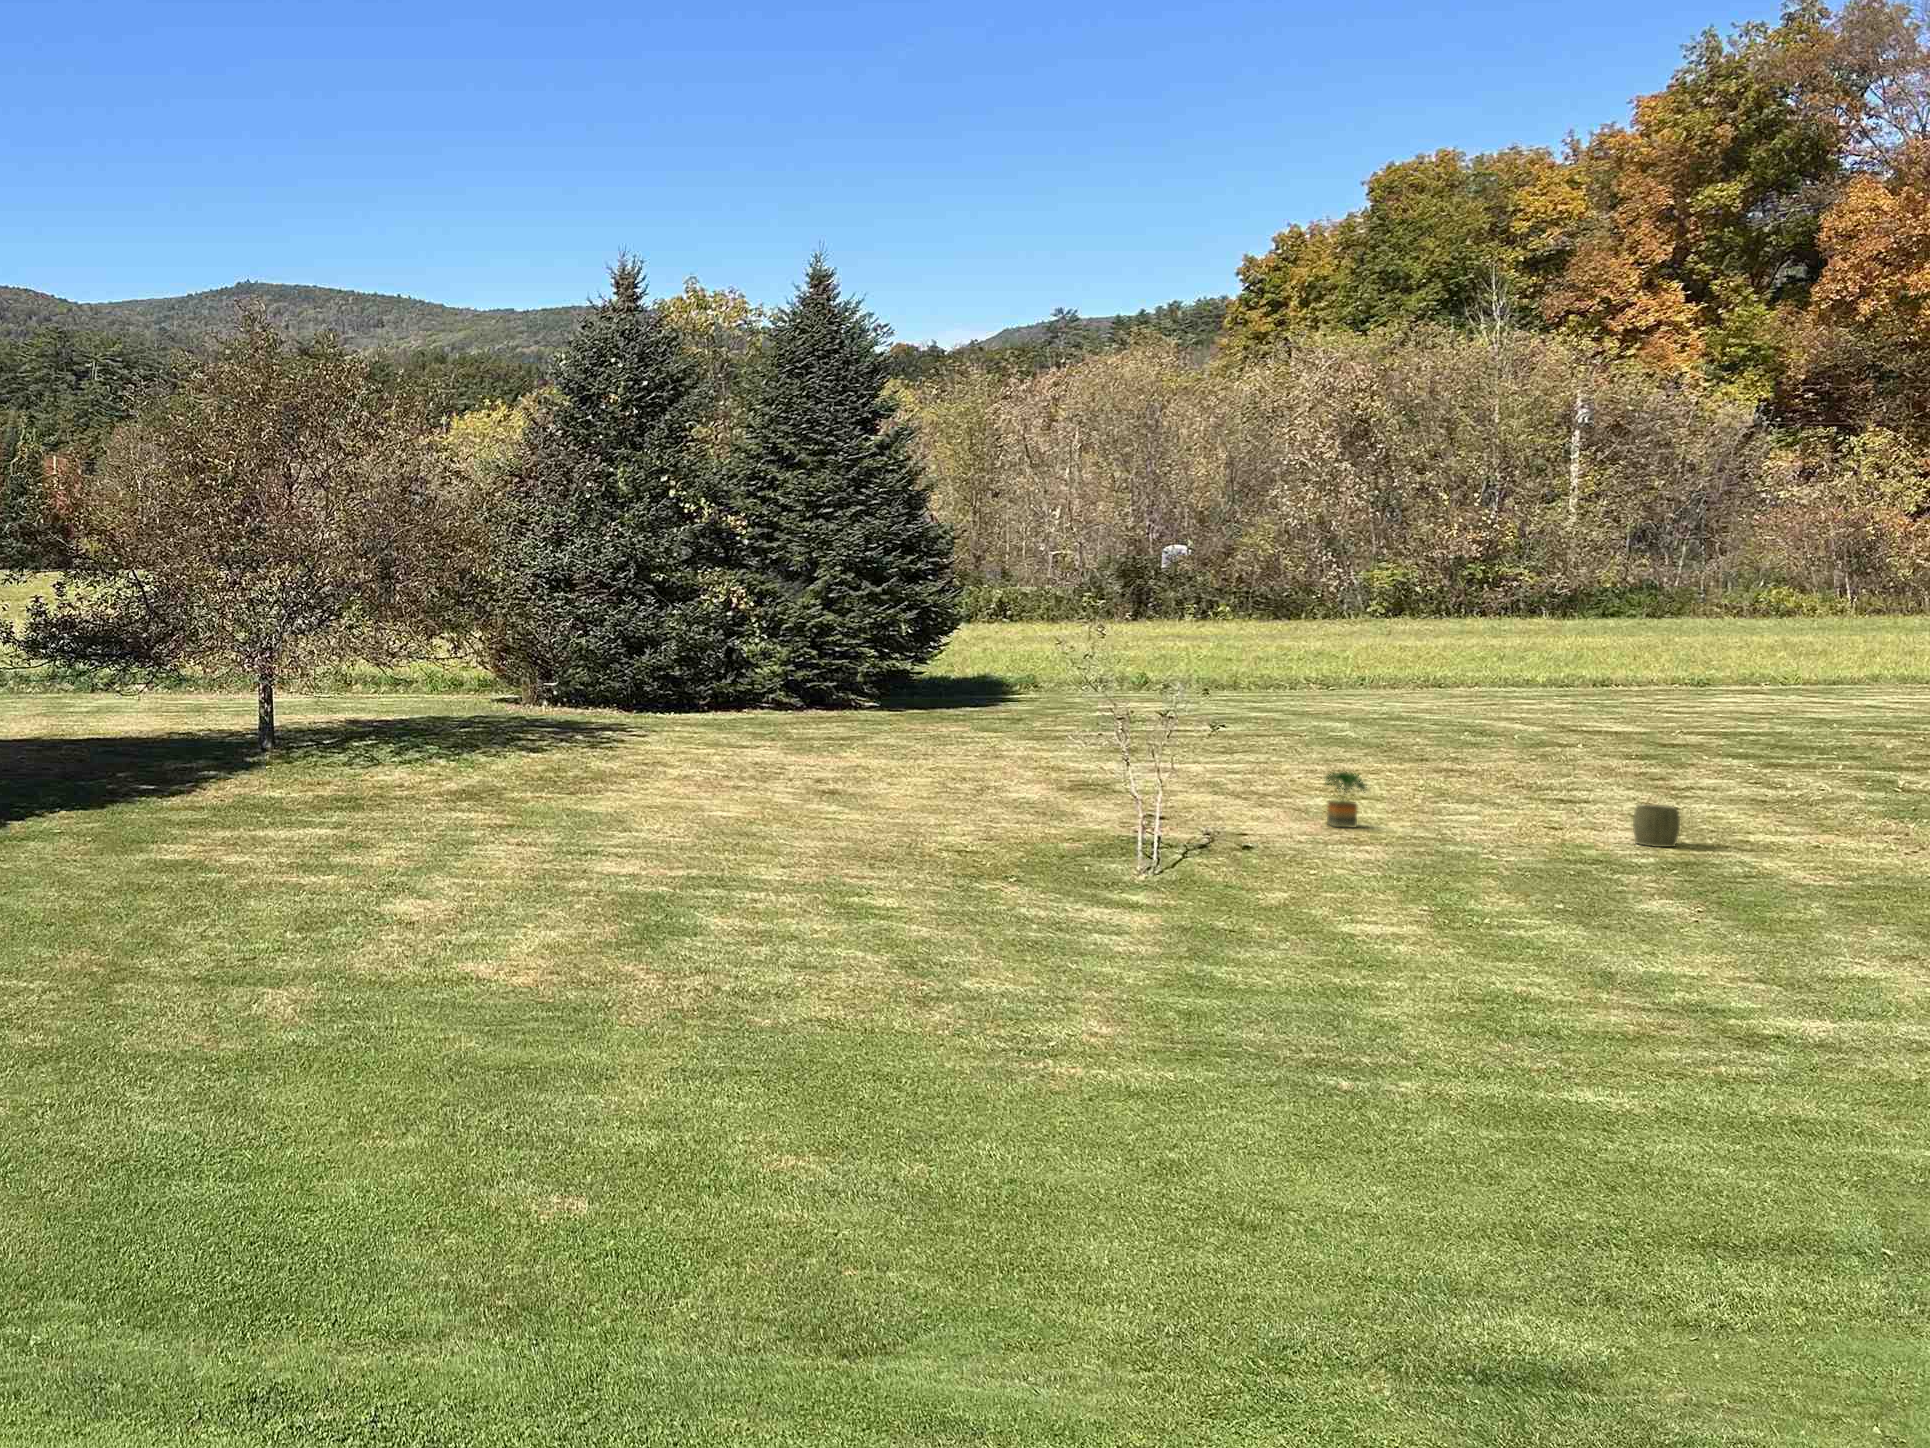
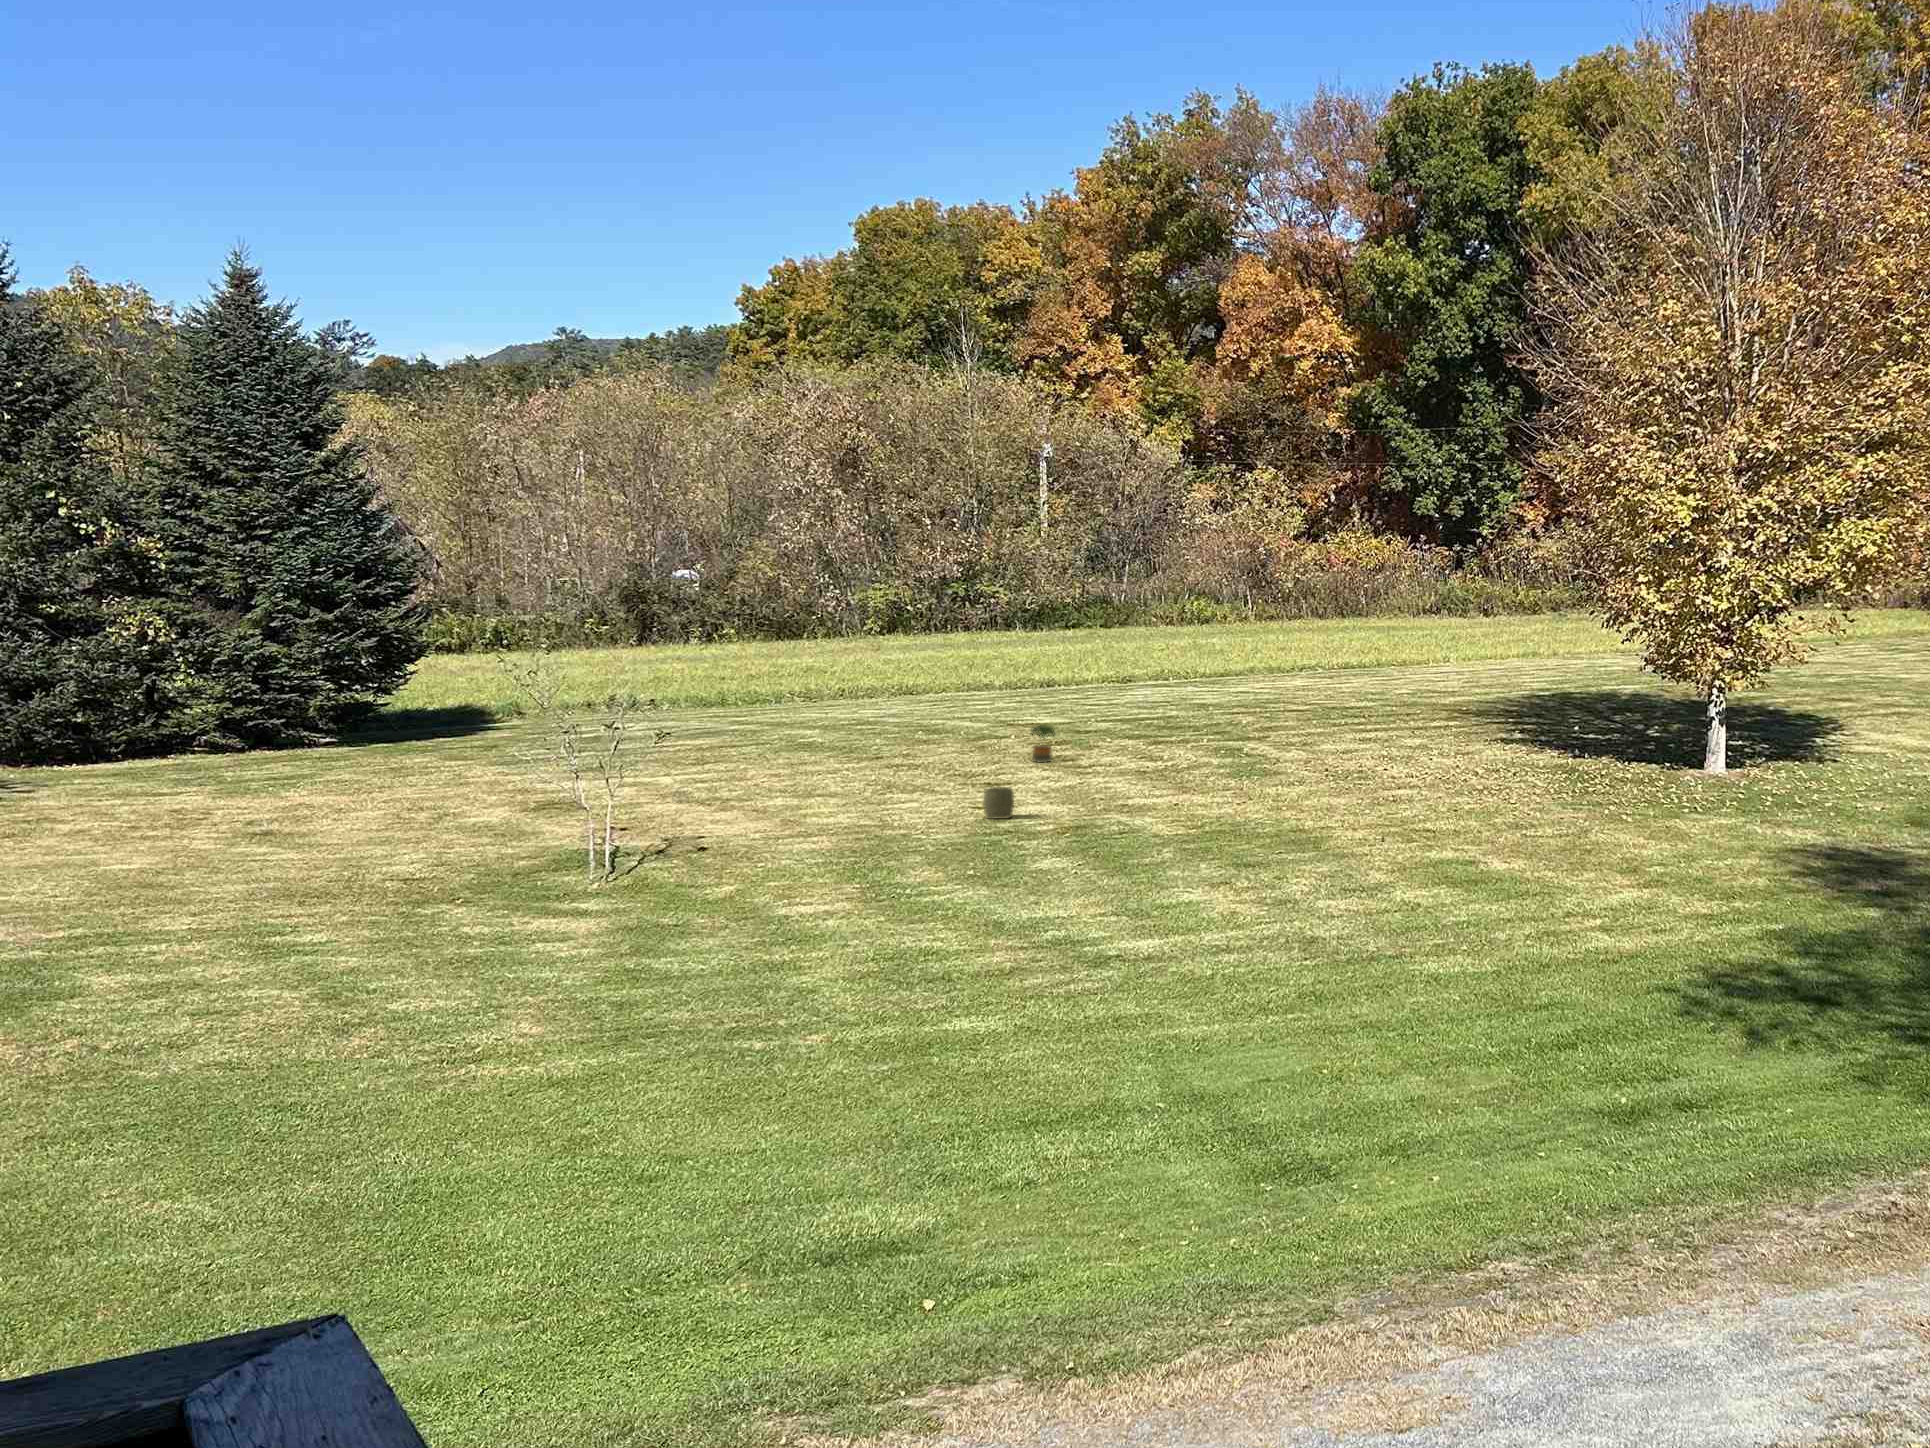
potted tree: present [1325,771,1367,828] -> present [1031,725,1056,763]

